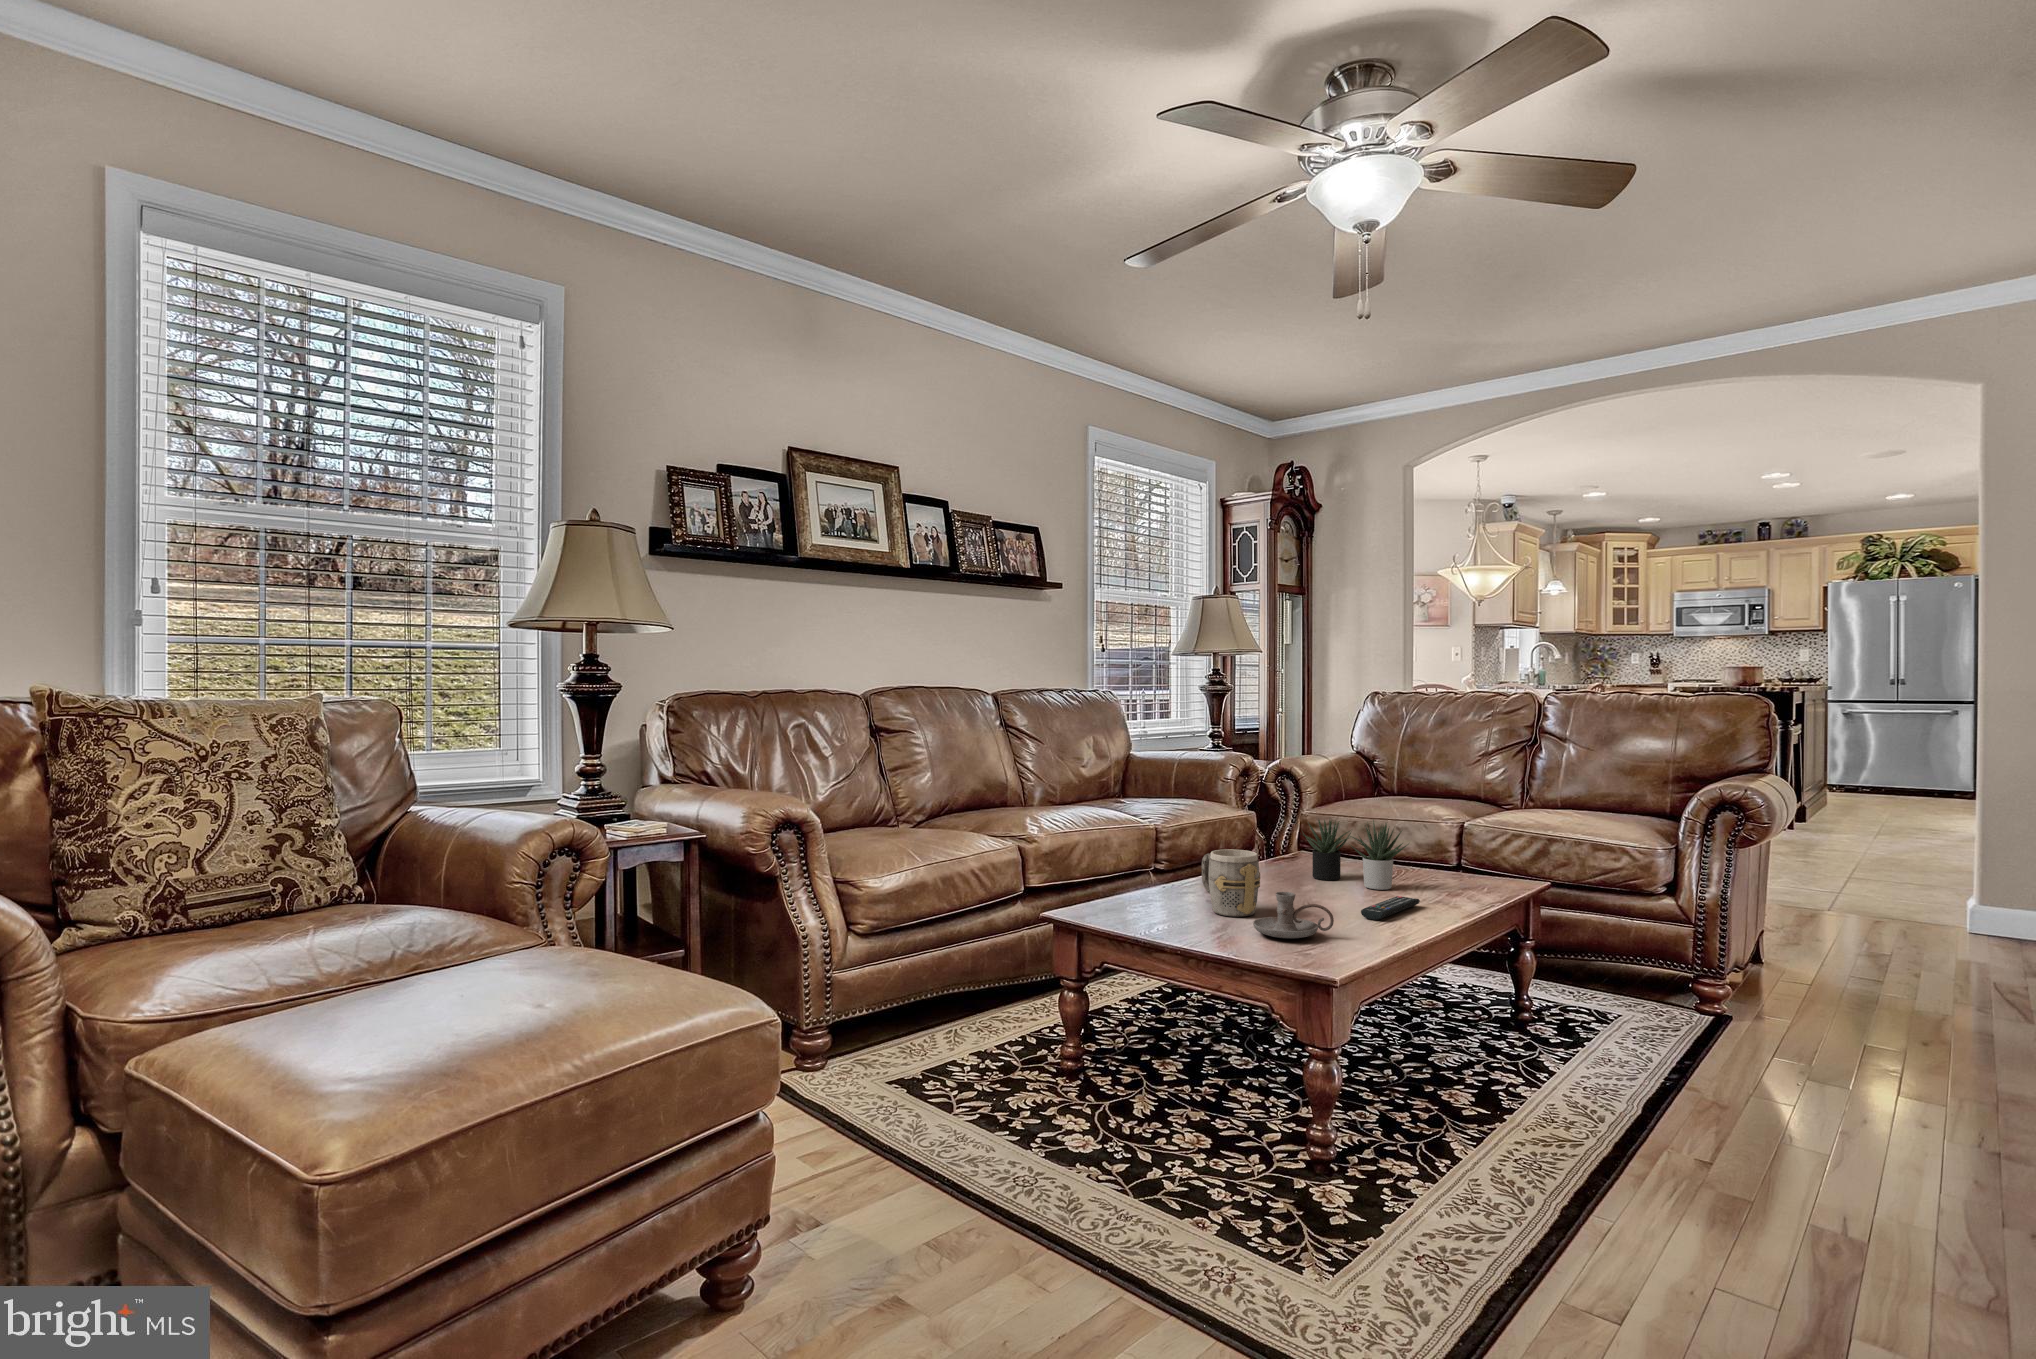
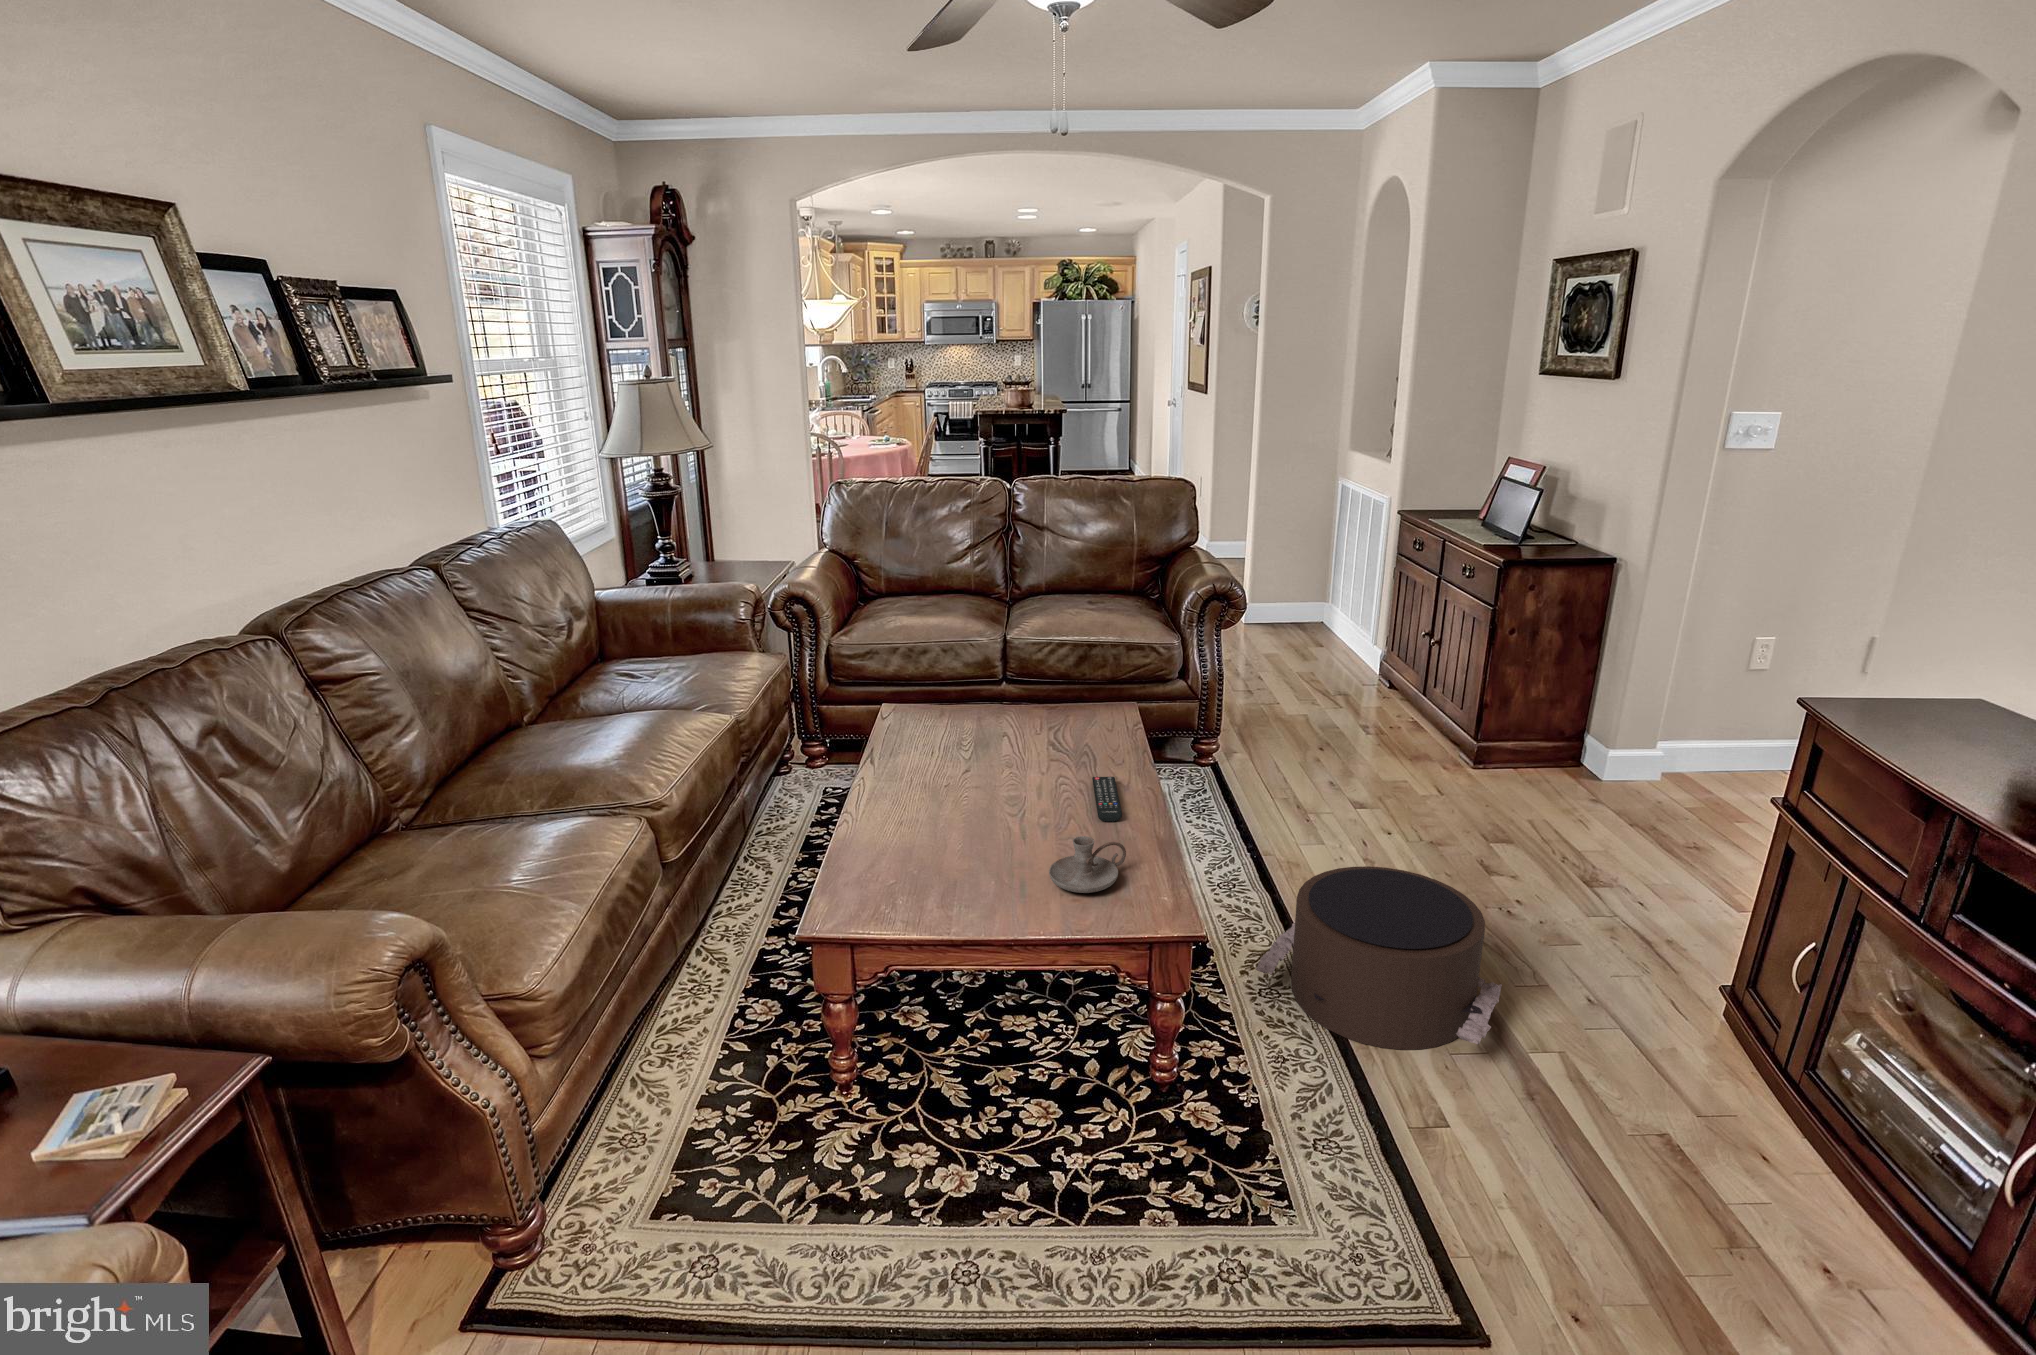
succulent plant: present [1303,820,1408,890] -> none [949,692,1074,765]
mug: present [1202,849,1260,917] -> none [933,784,1015,866]
pouf: none [1497,1033,1802,1237] -> present [1256,866,1502,1050]

